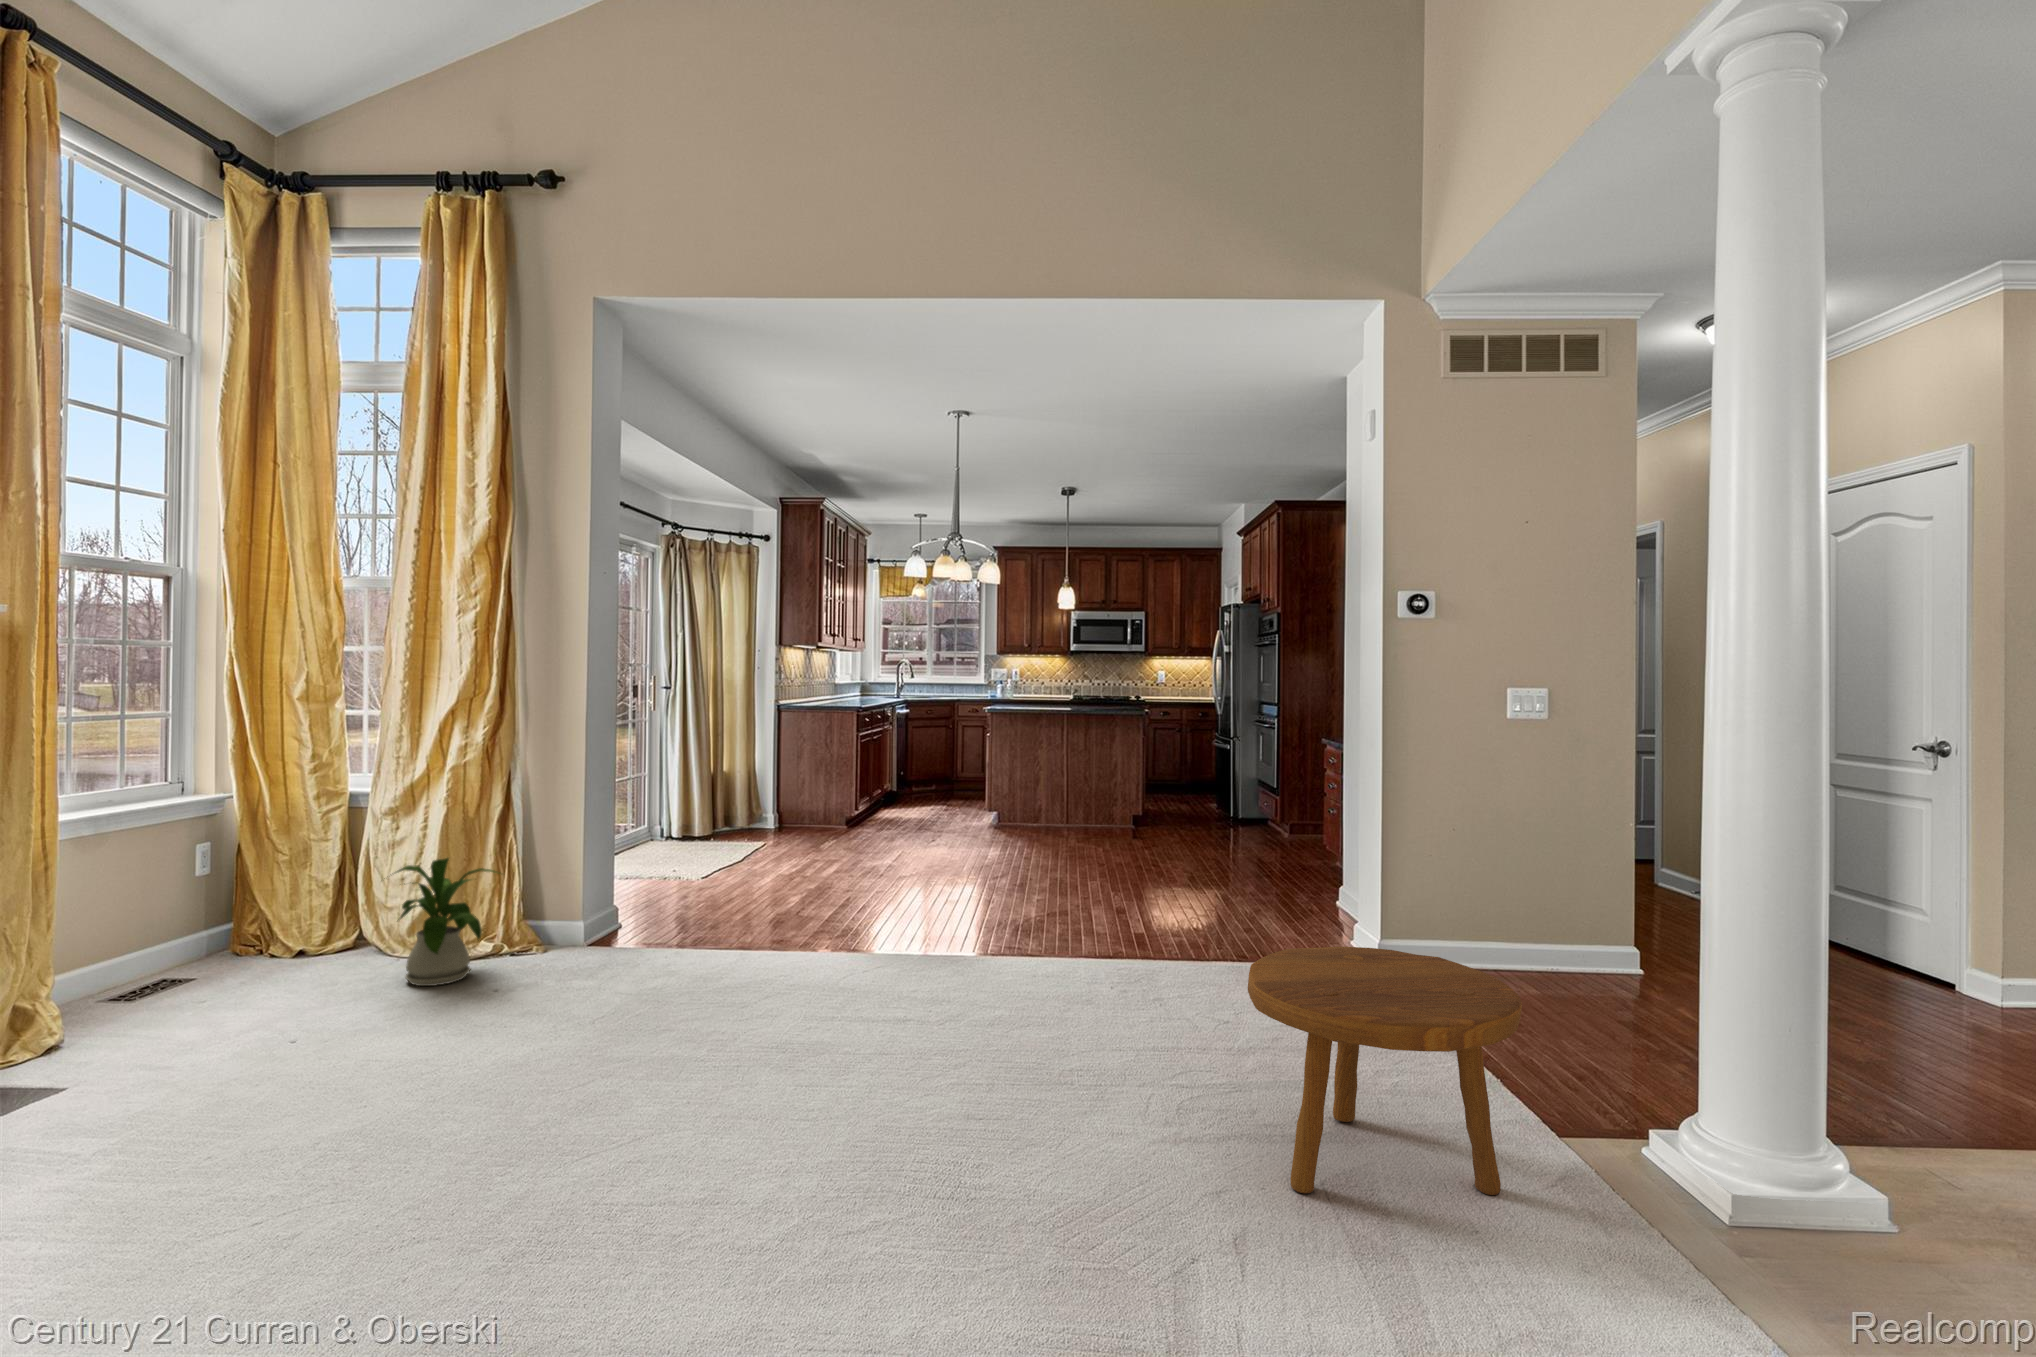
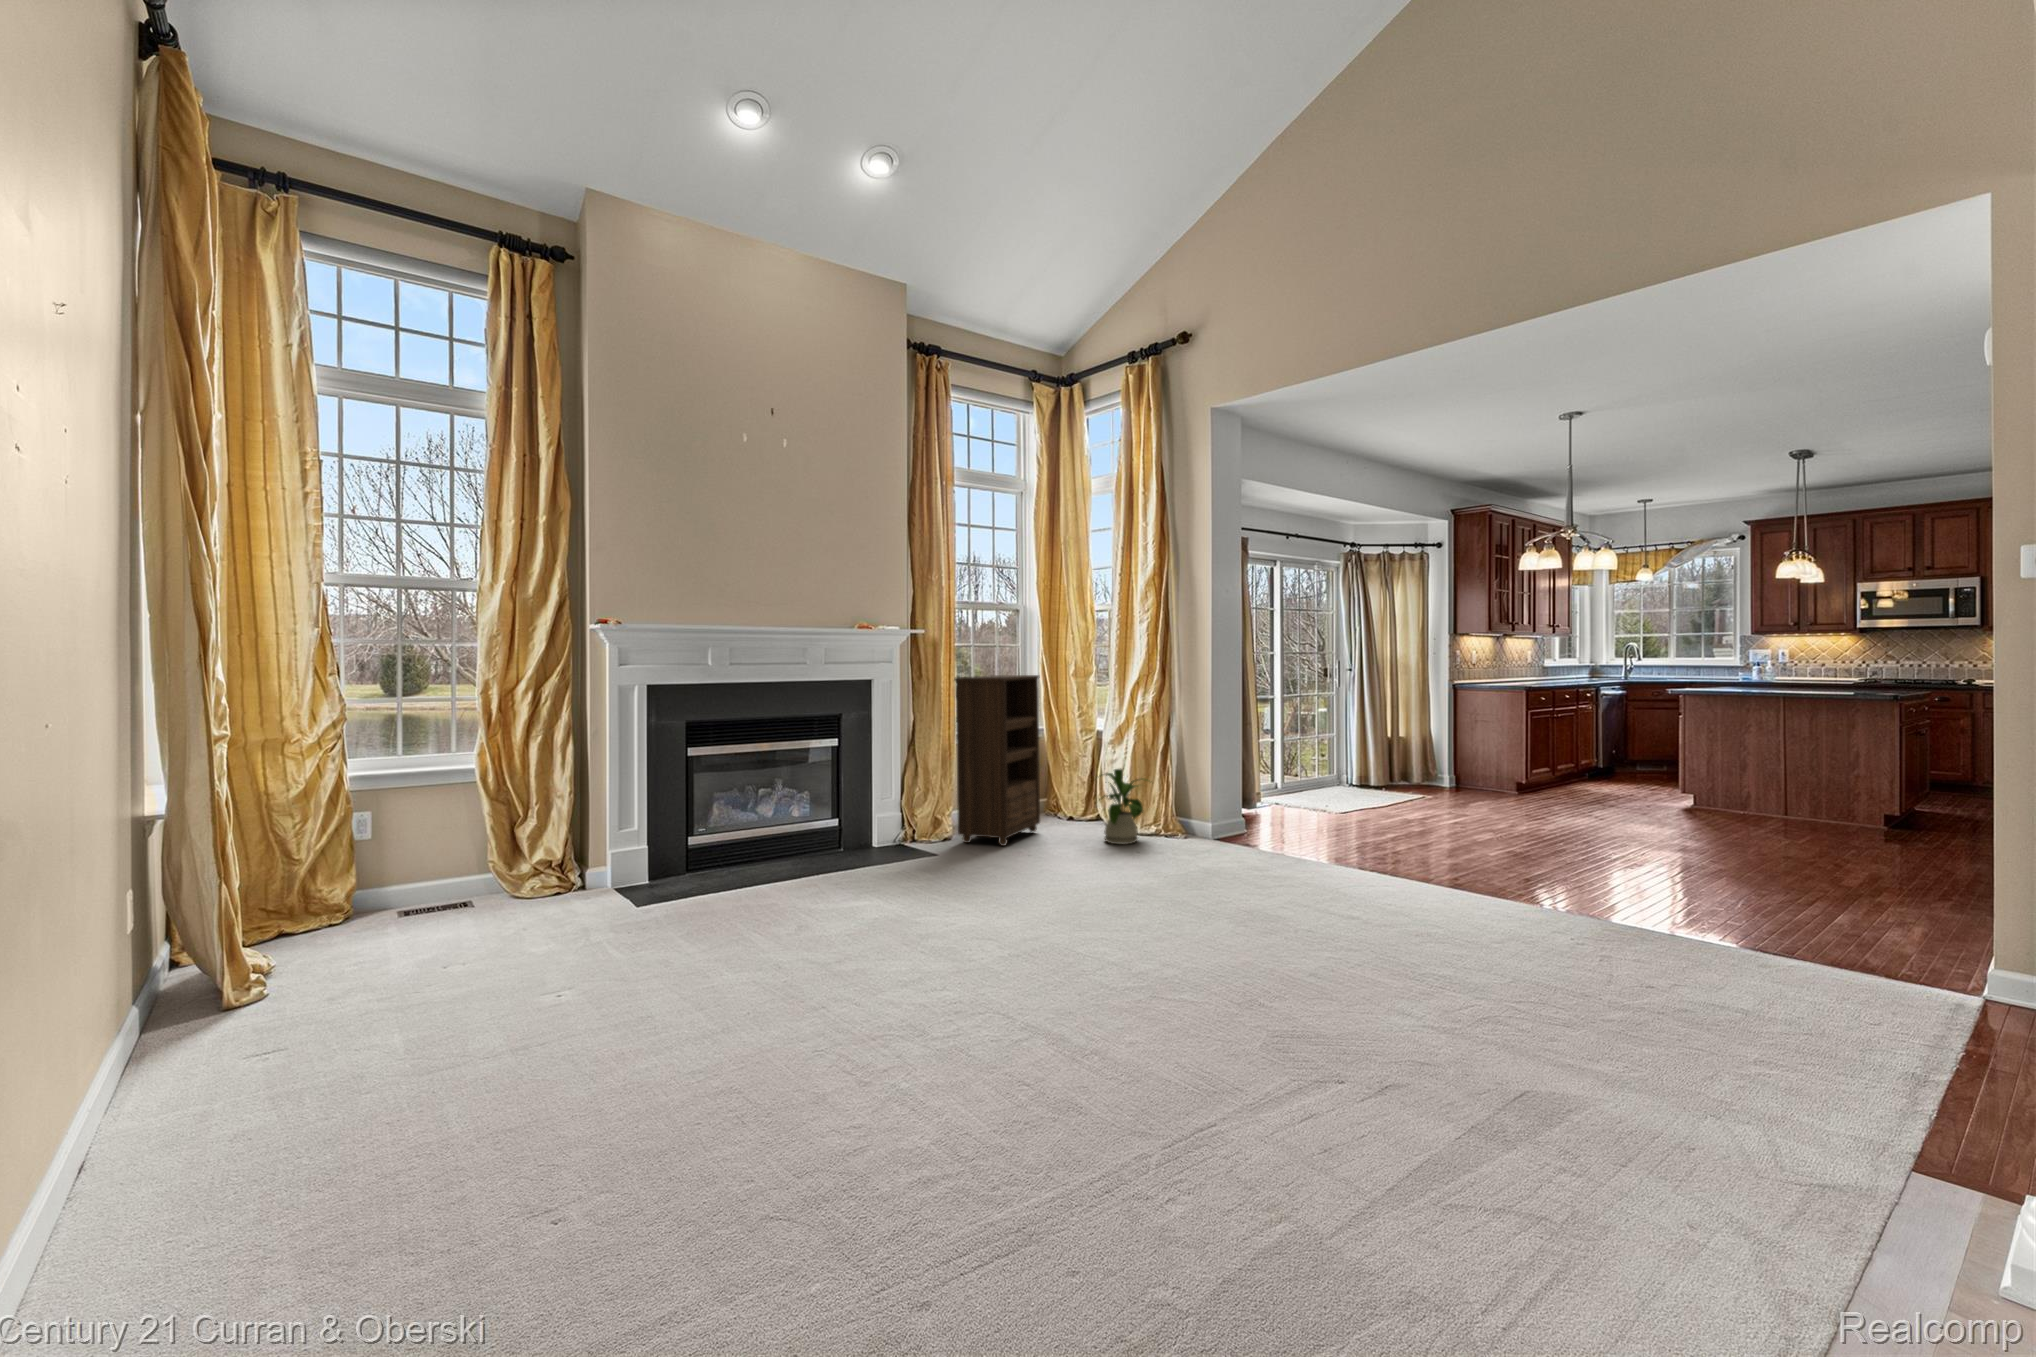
bookshelf: none [70,700,256,1048] -> present [954,675,1040,846]
footstool: present [1248,947,1522,1195] -> none [1482,881,1751,1113]

